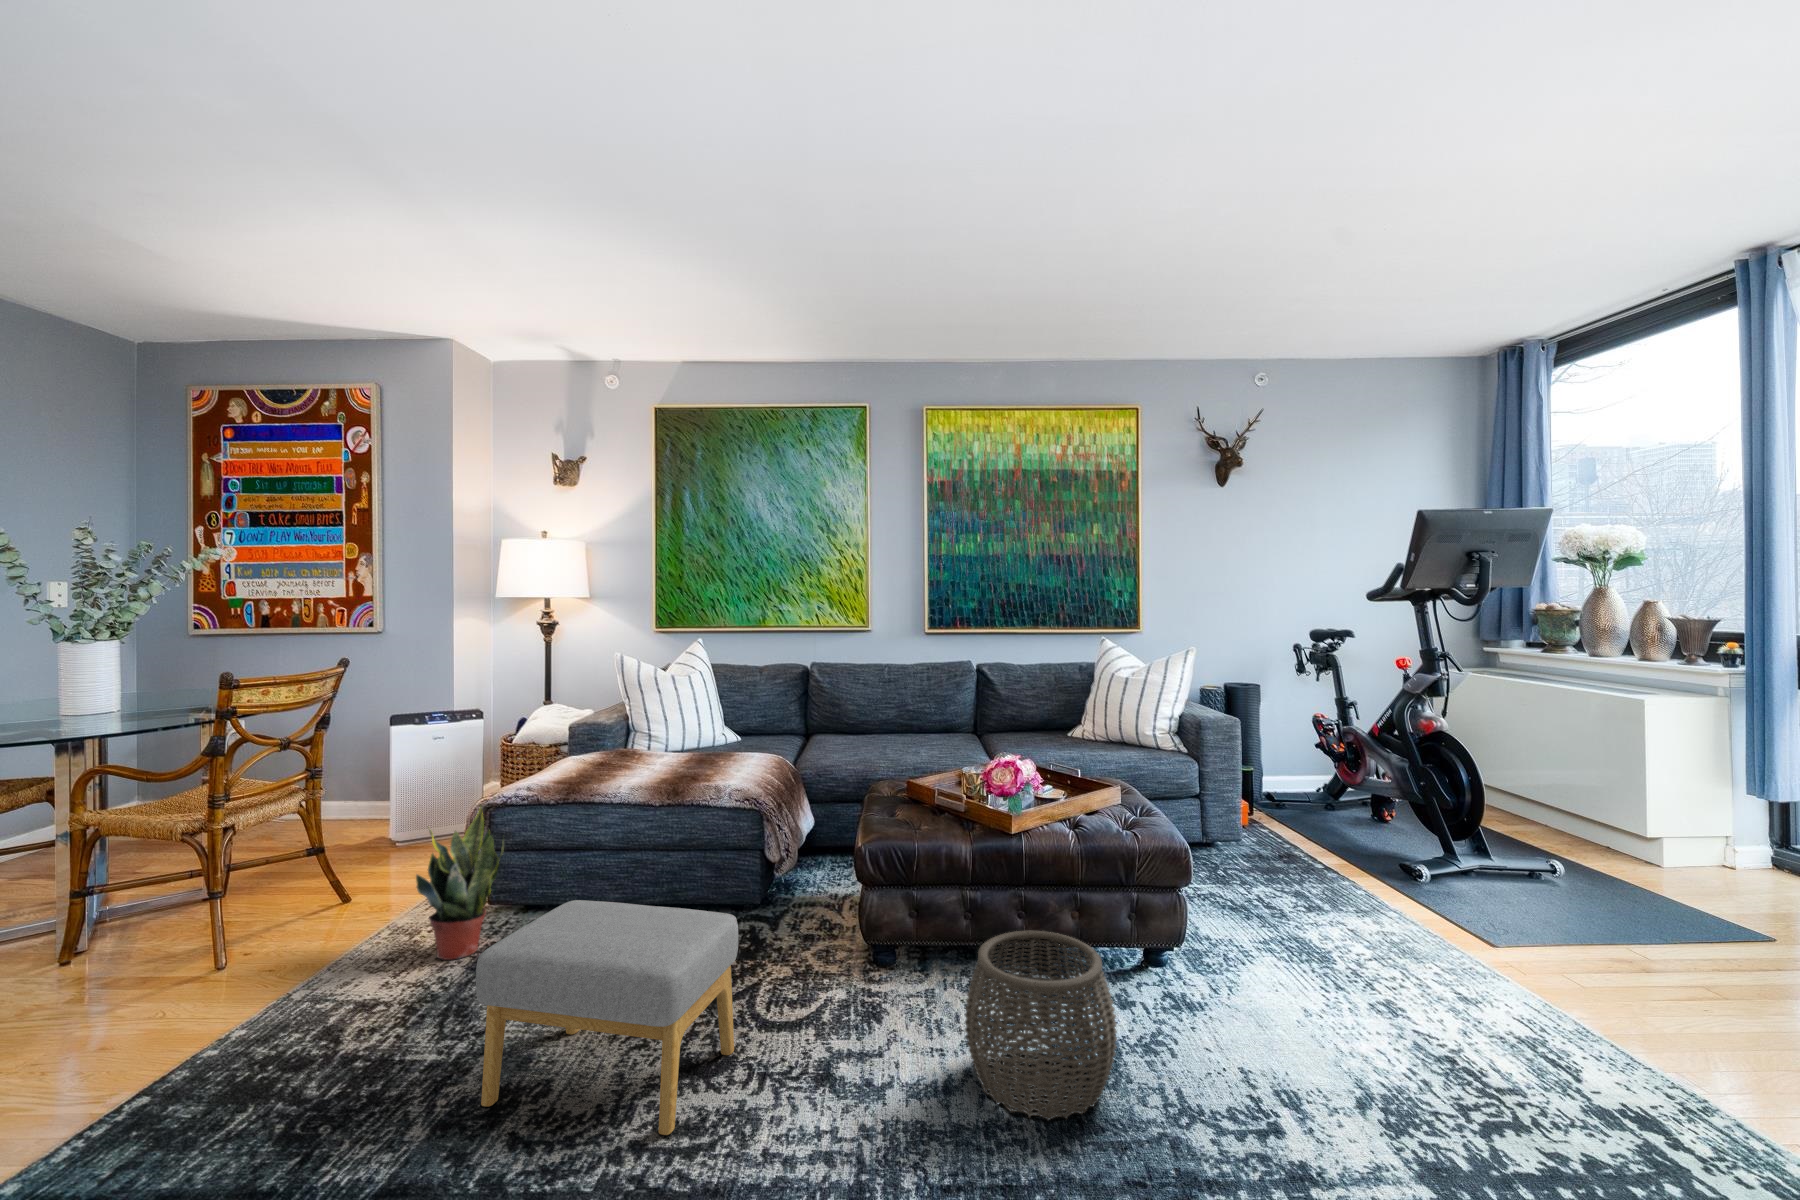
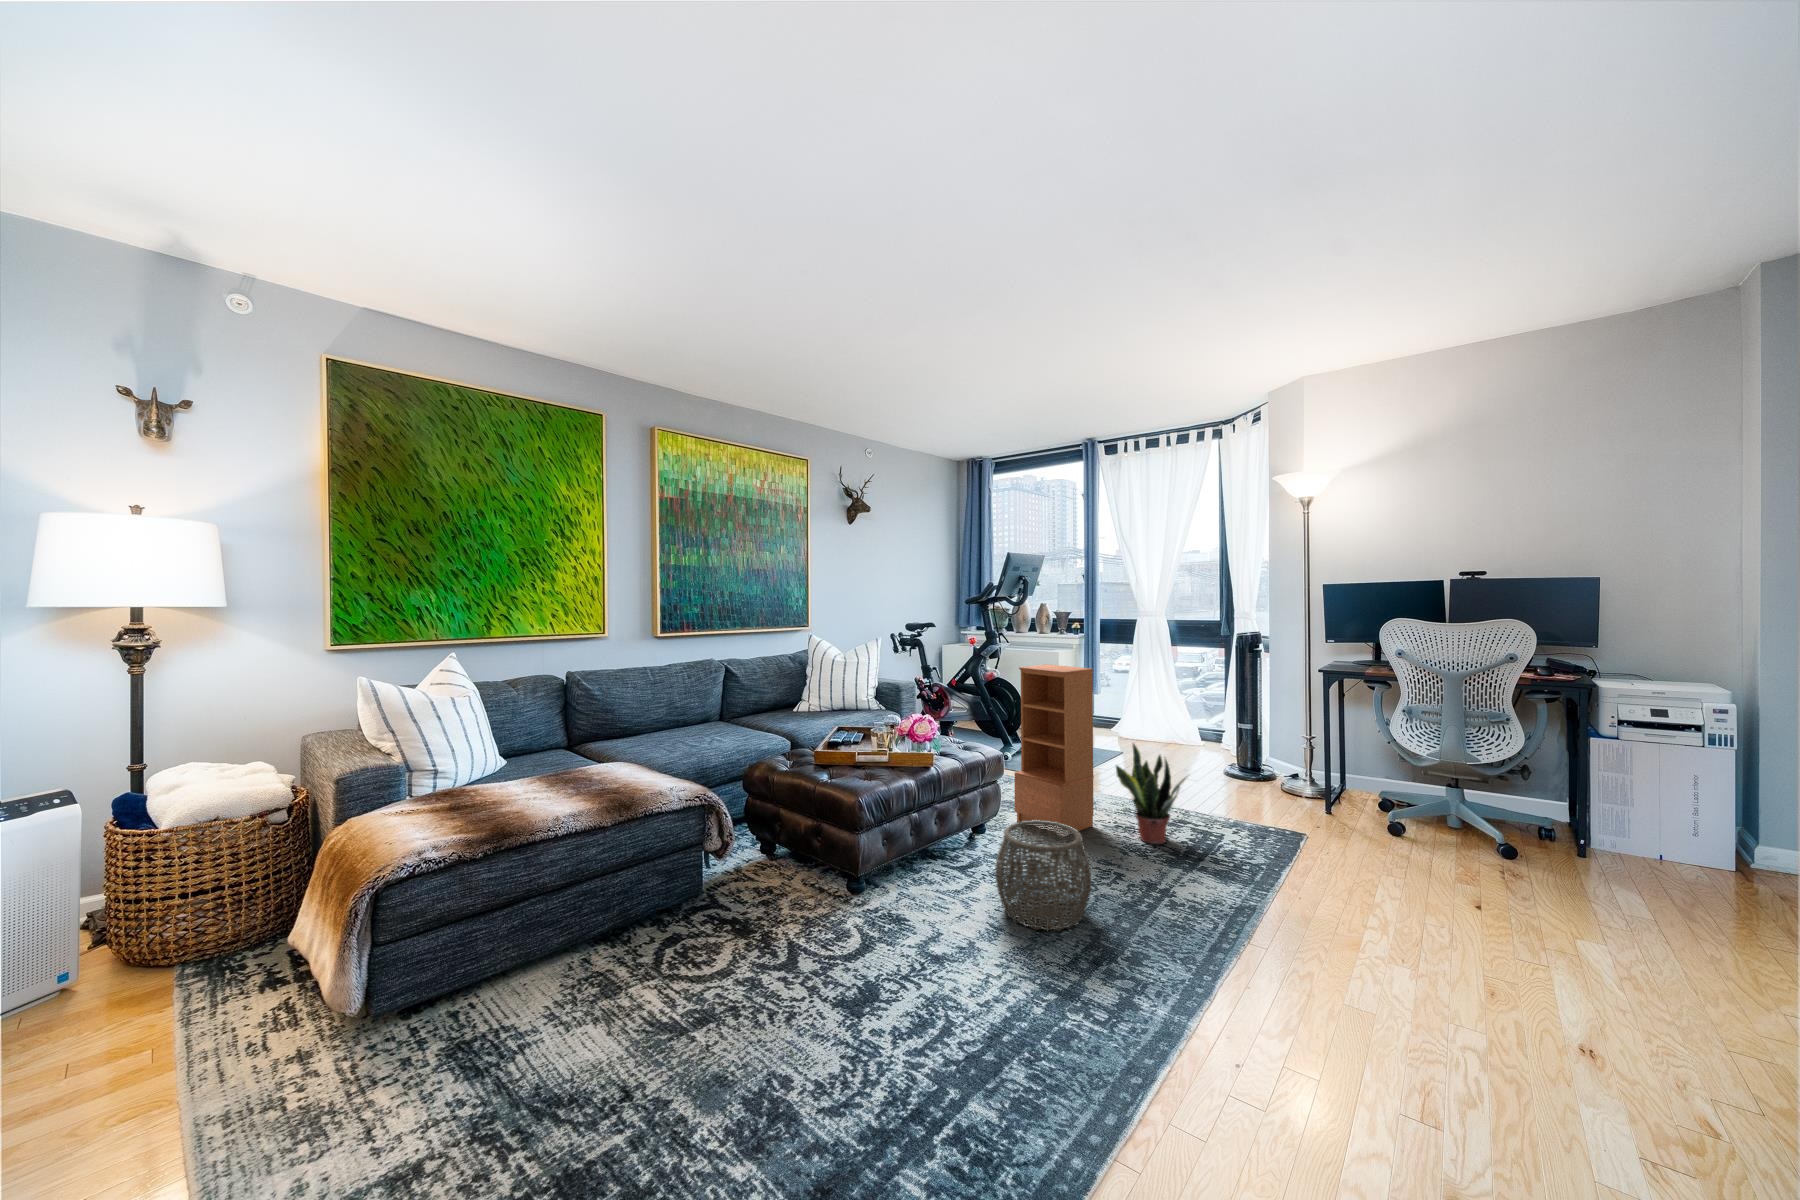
bookcase: none [1250,703,1387,1018] -> present [1014,664,1094,837]
potted plant: present [416,807,504,960] -> present [1116,744,1188,844]
footstool: present [476,900,738,1135] -> none [718,877,944,1135]

